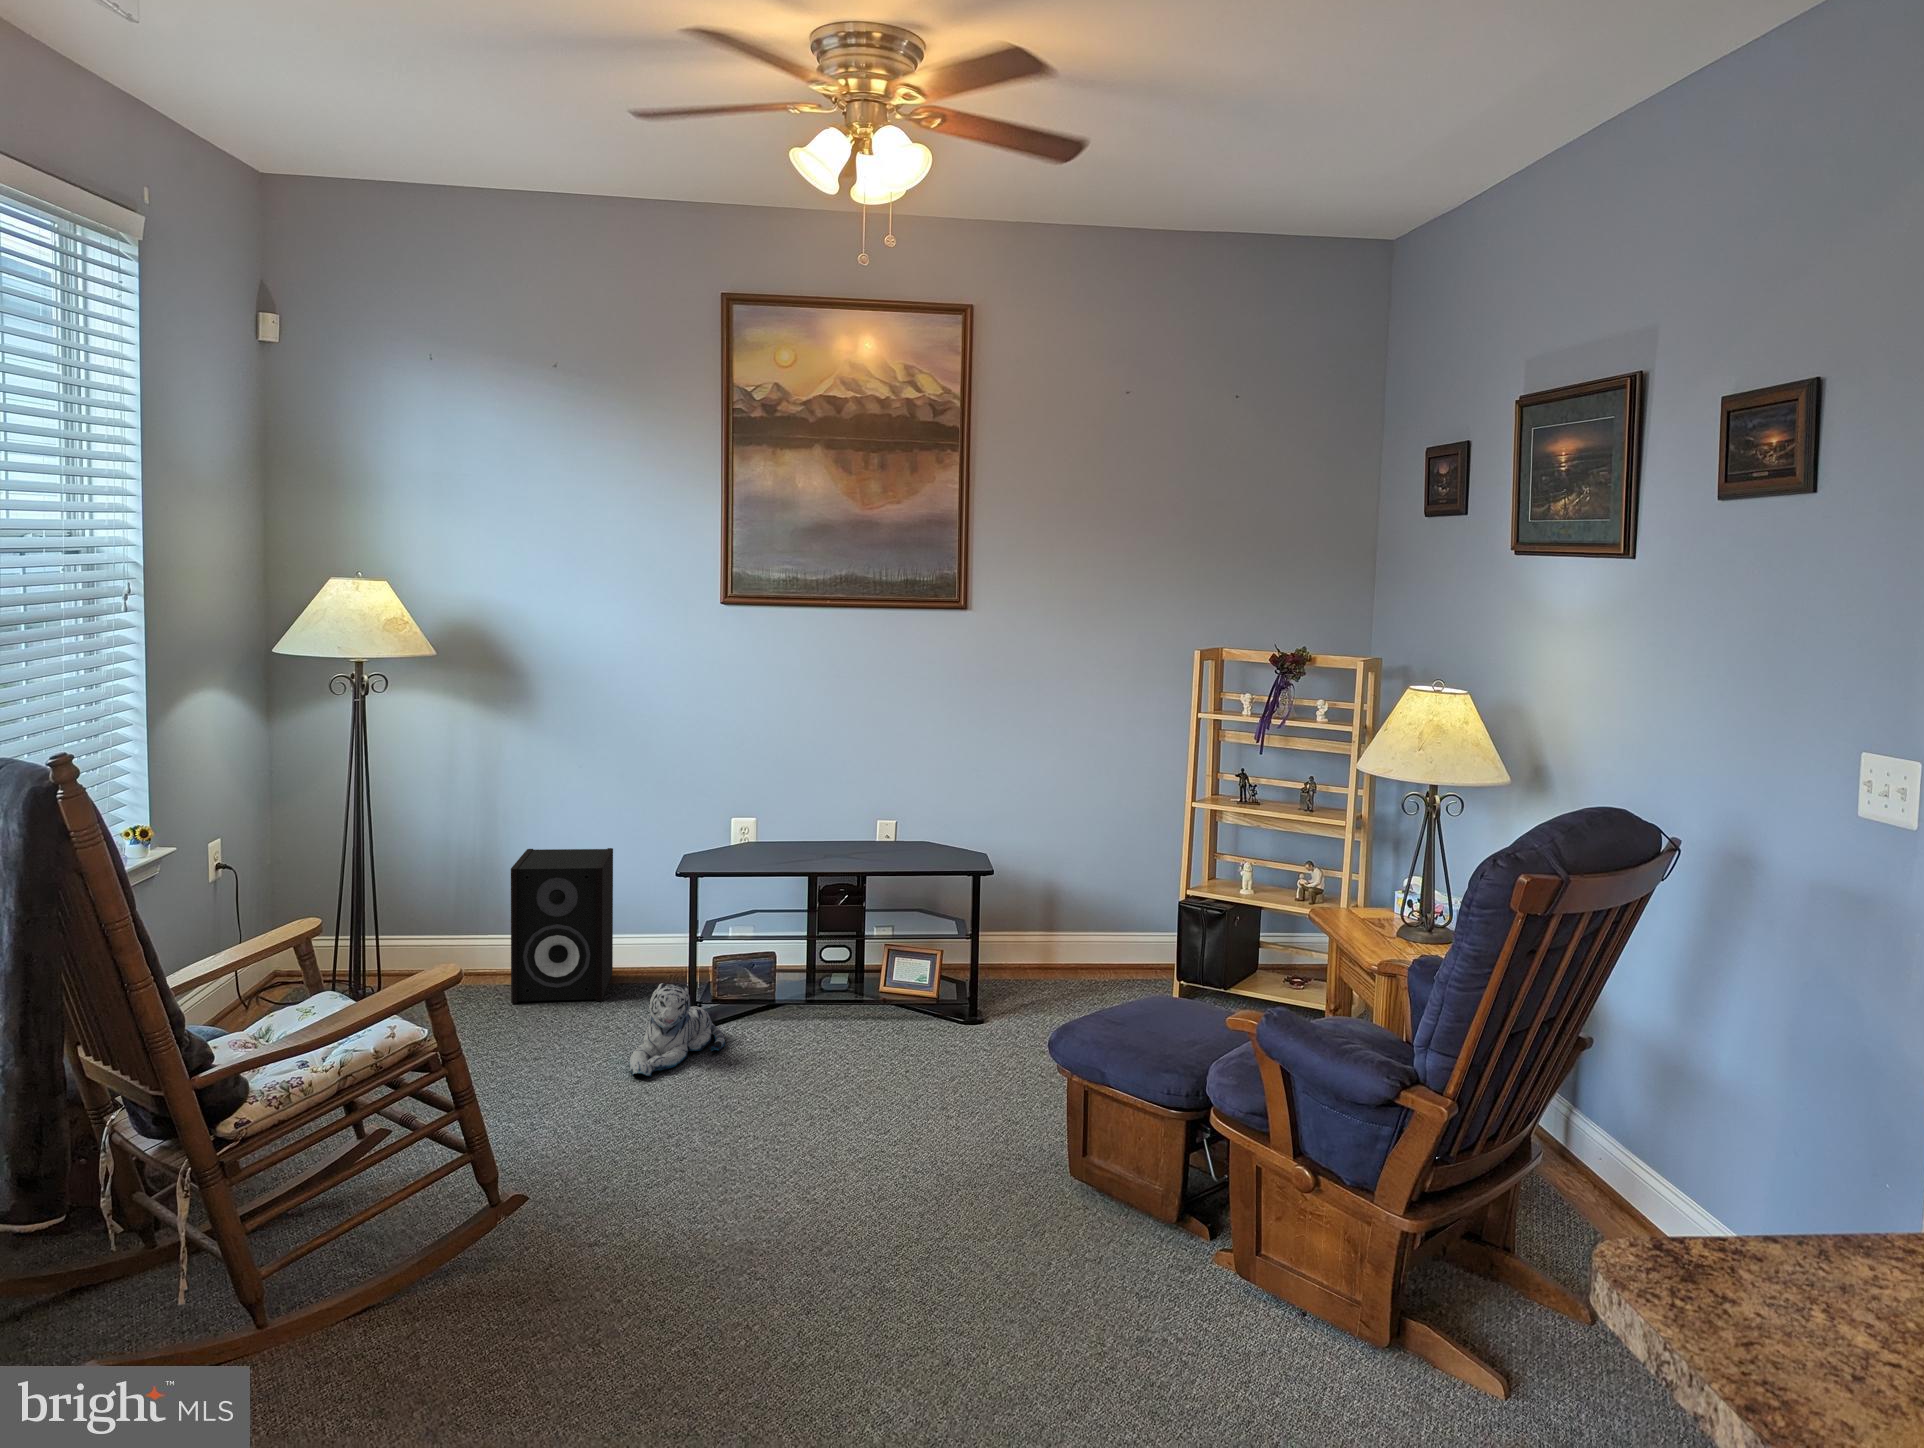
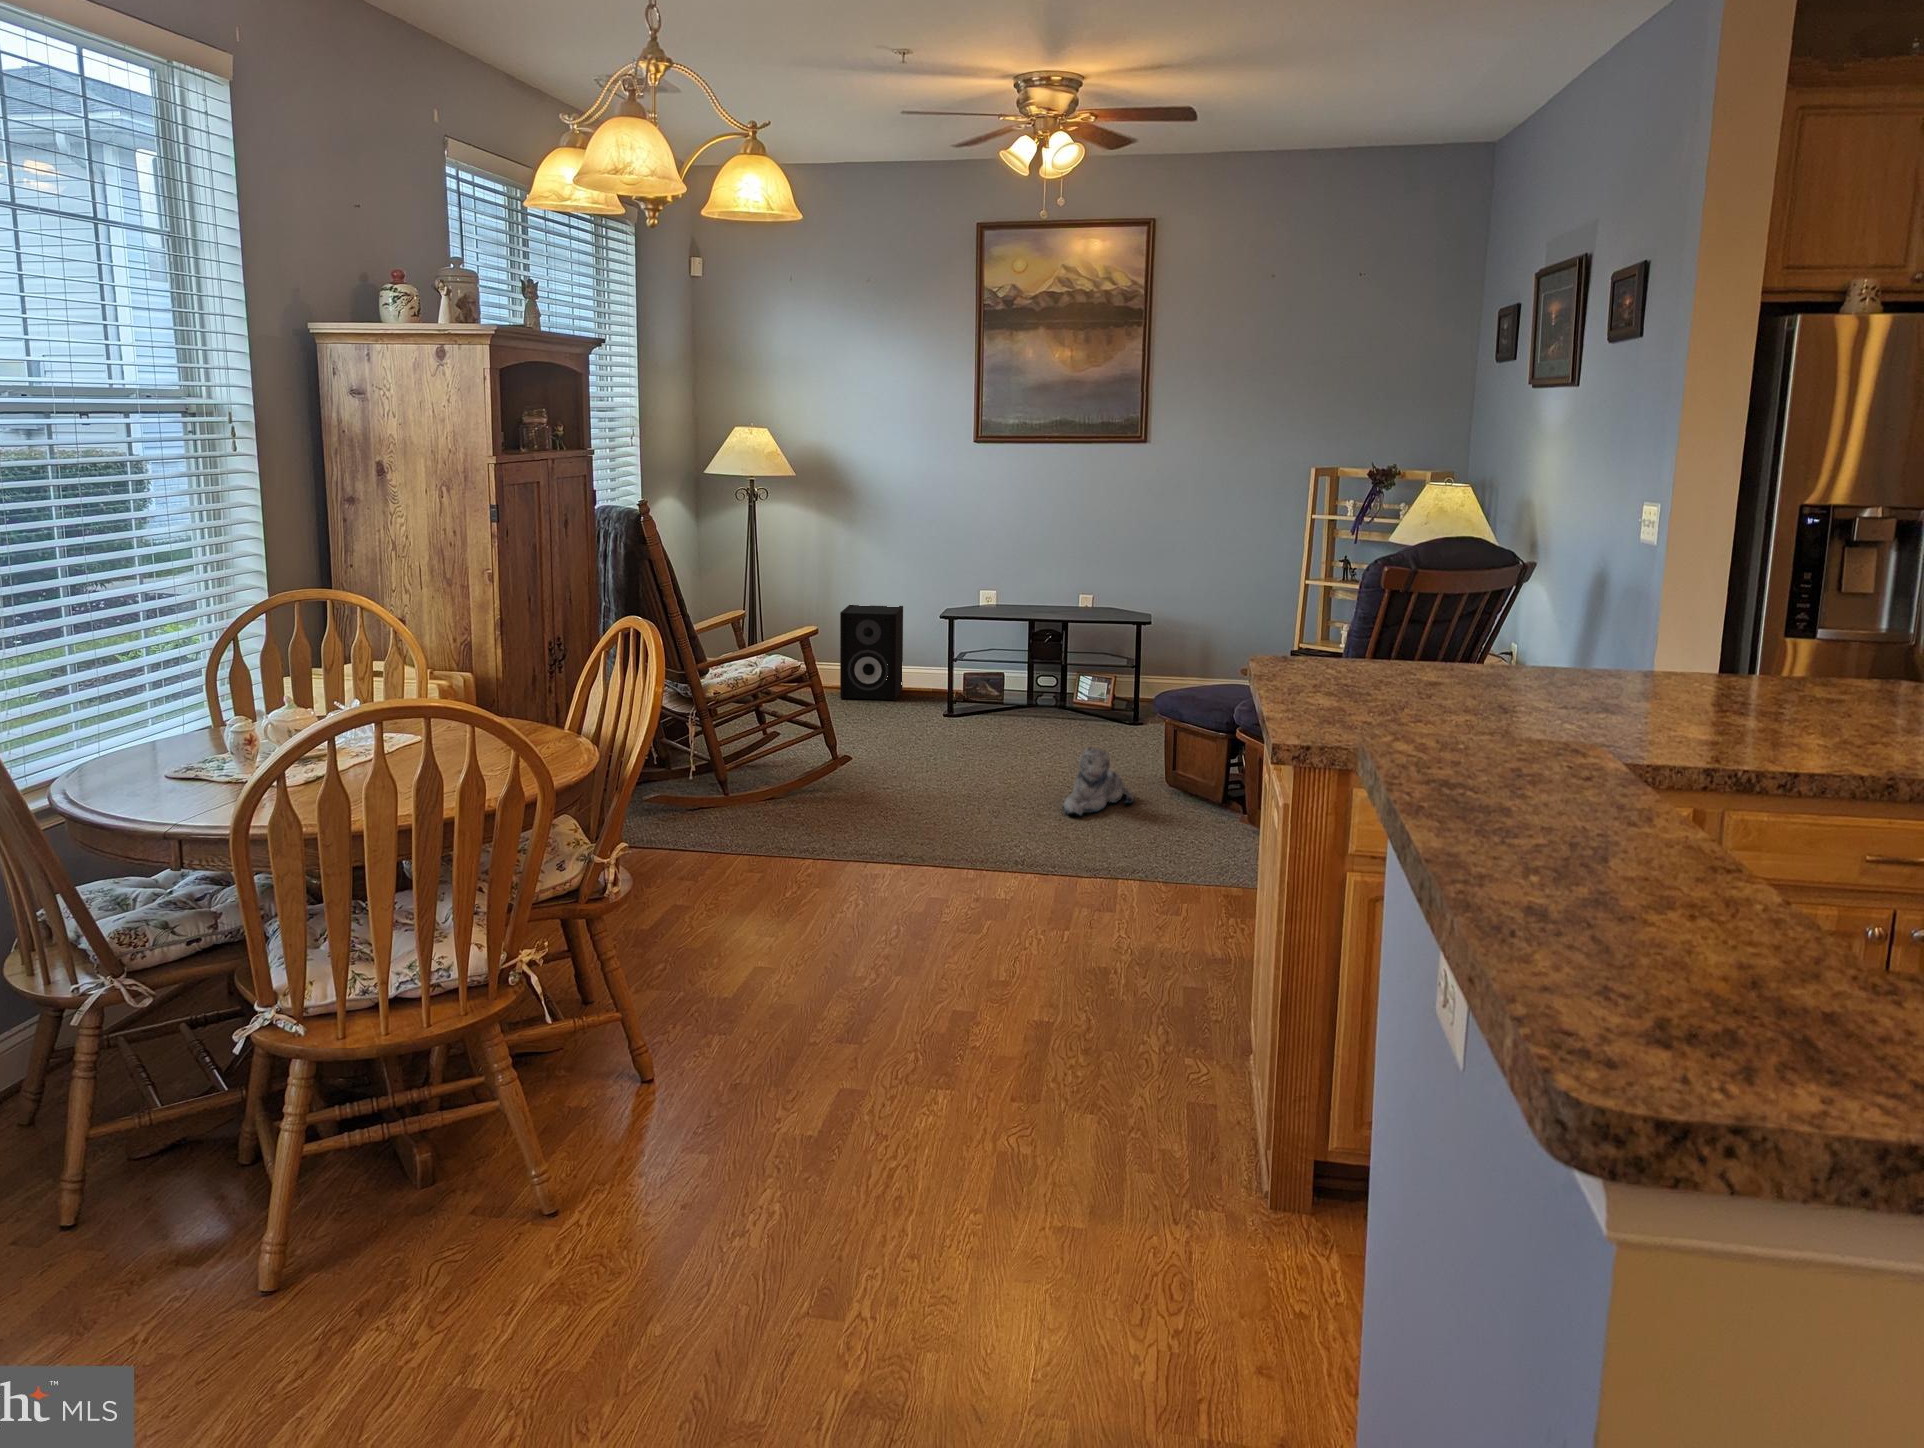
plush toy: present [629,983,725,1076] -> present [1064,747,1134,815]

